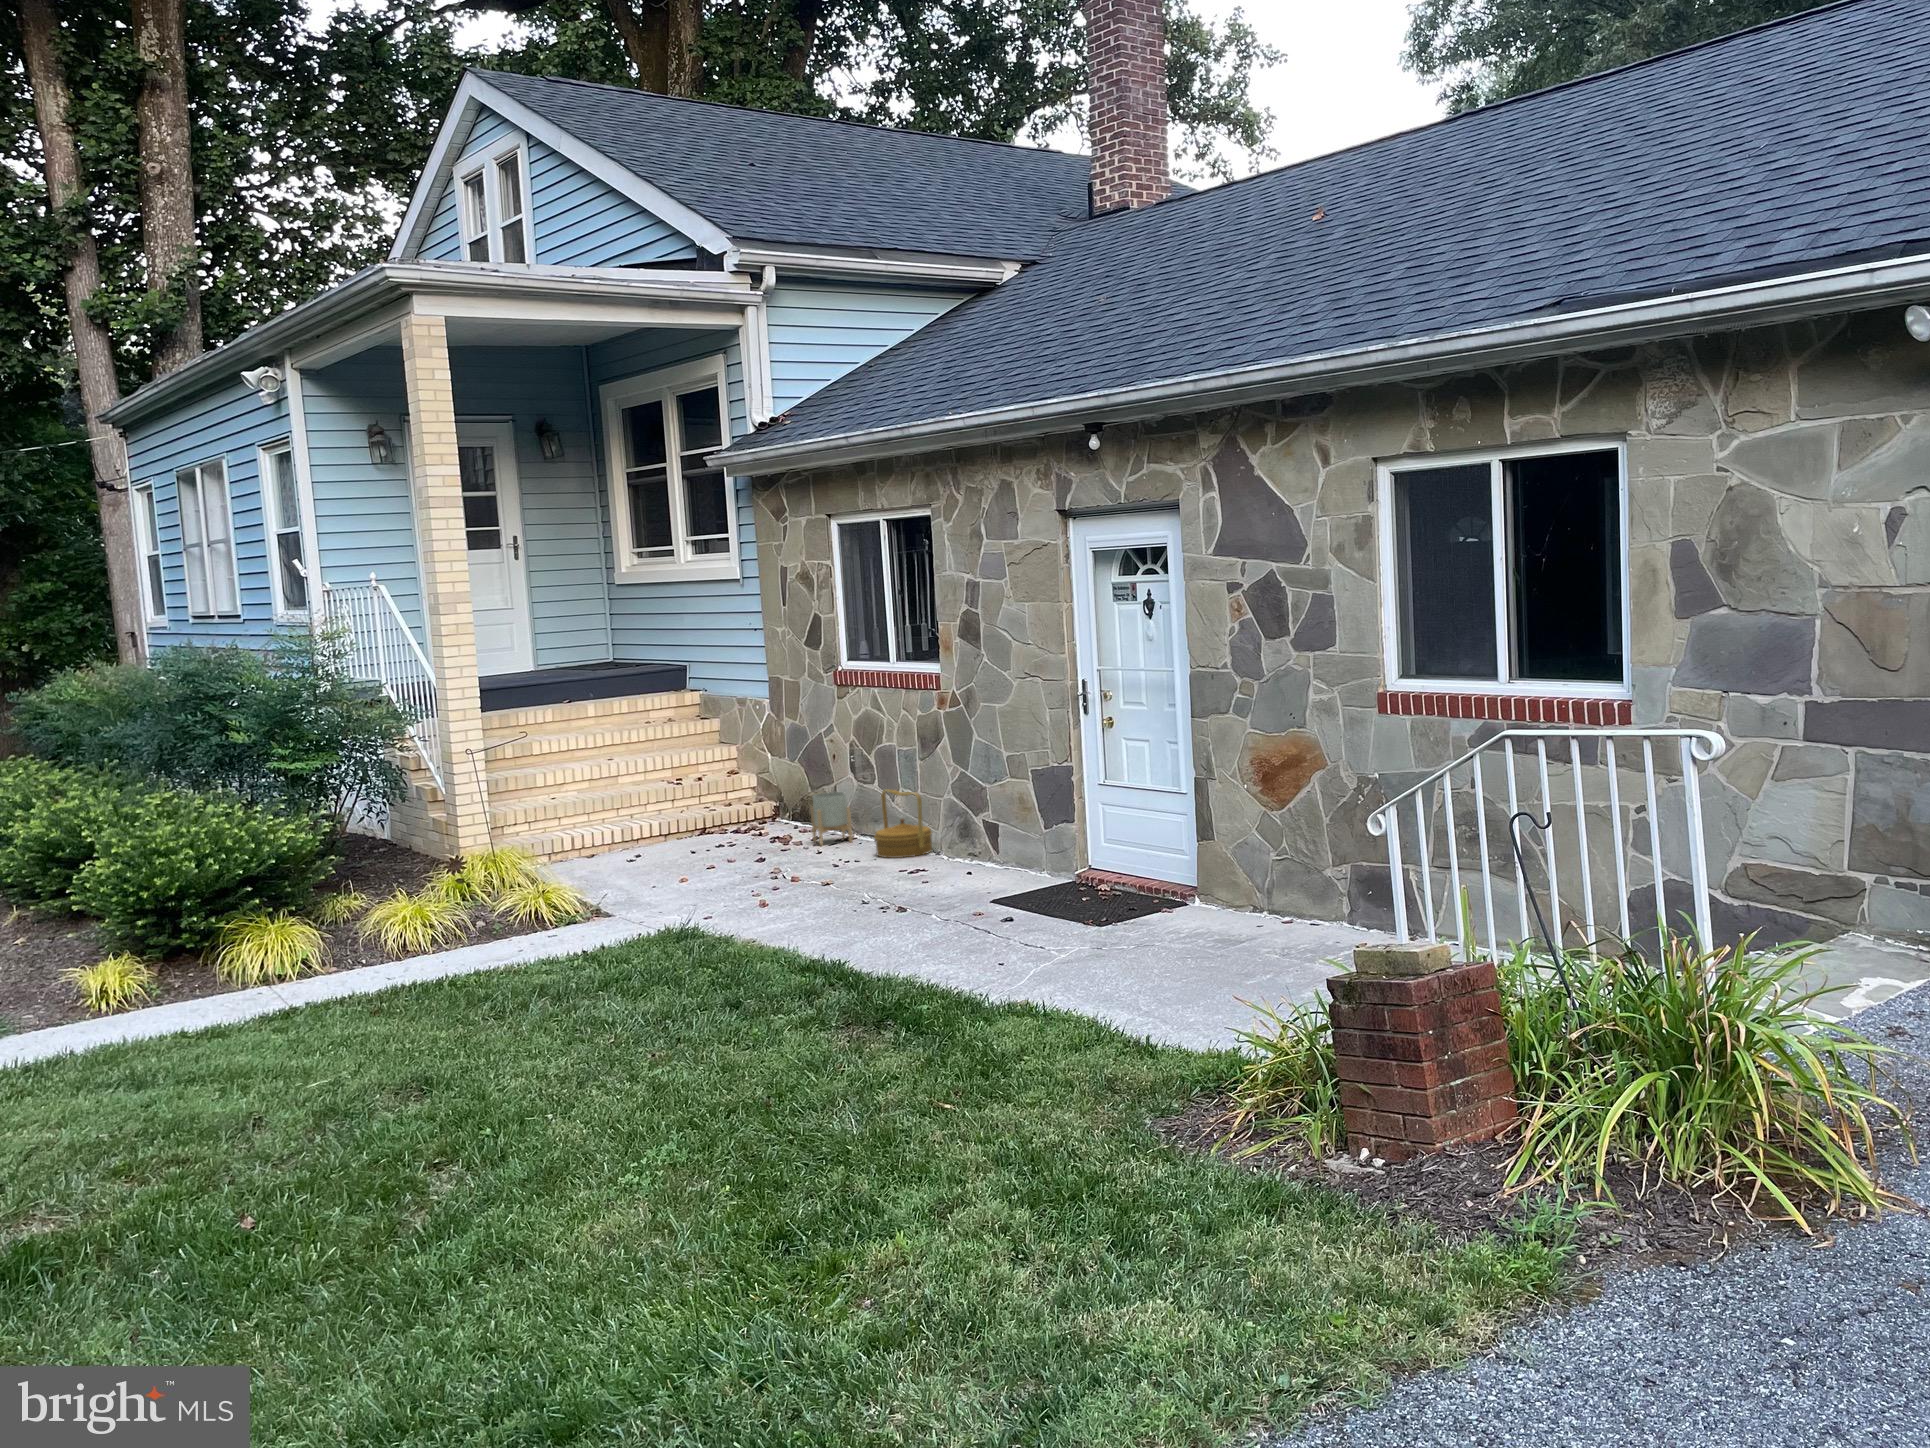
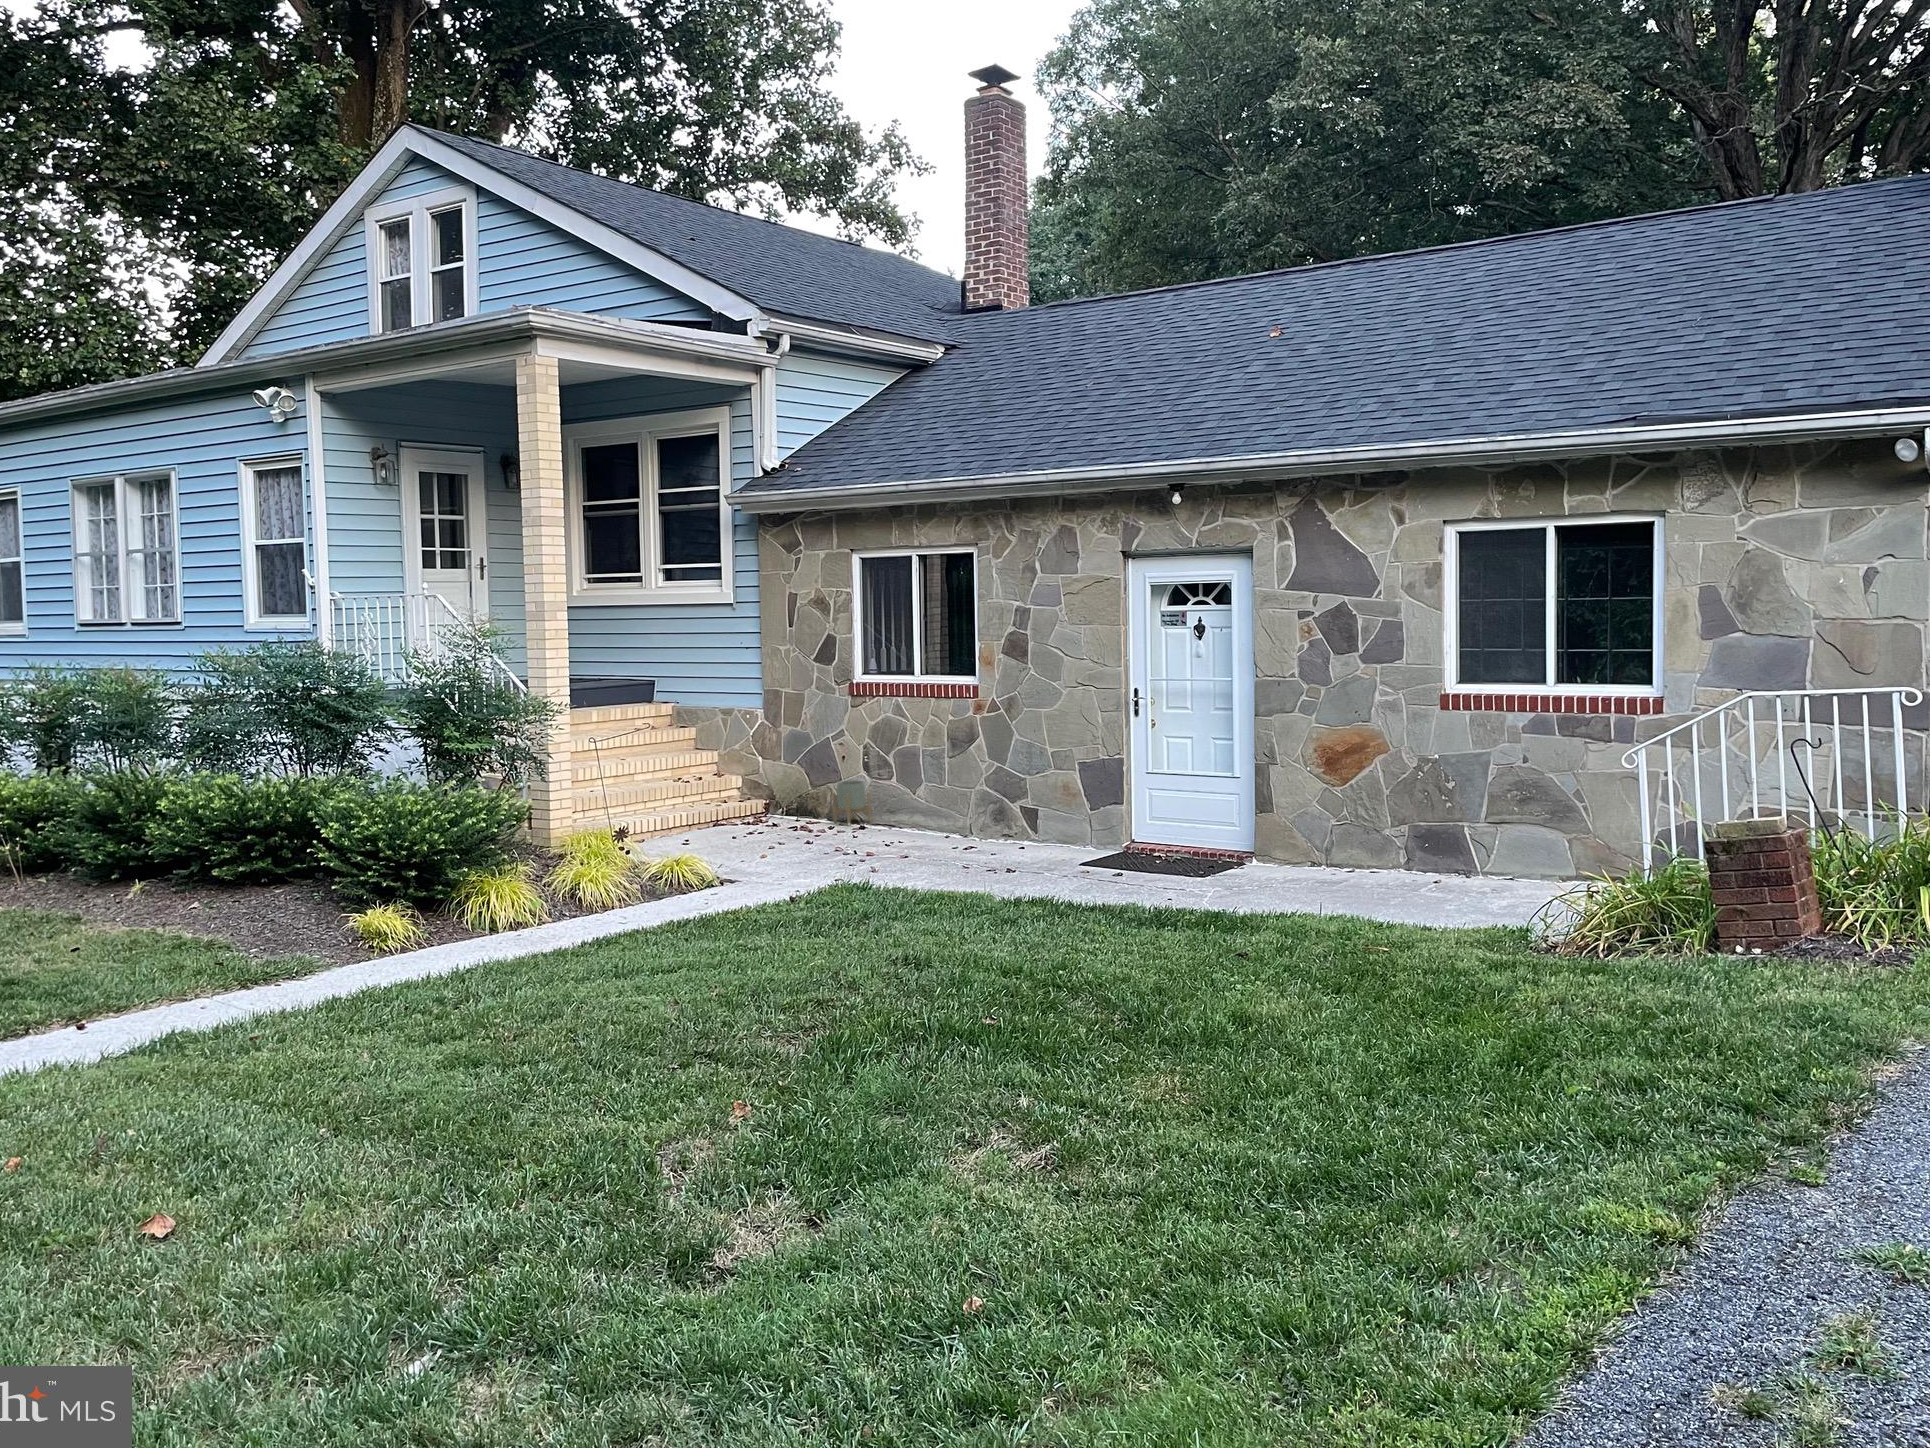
woven basket: present [875,789,932,858] -> none [916,776,963,833]

